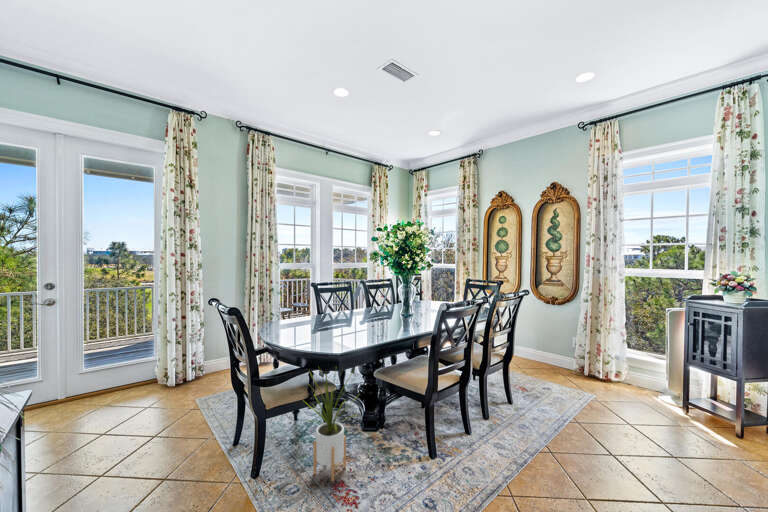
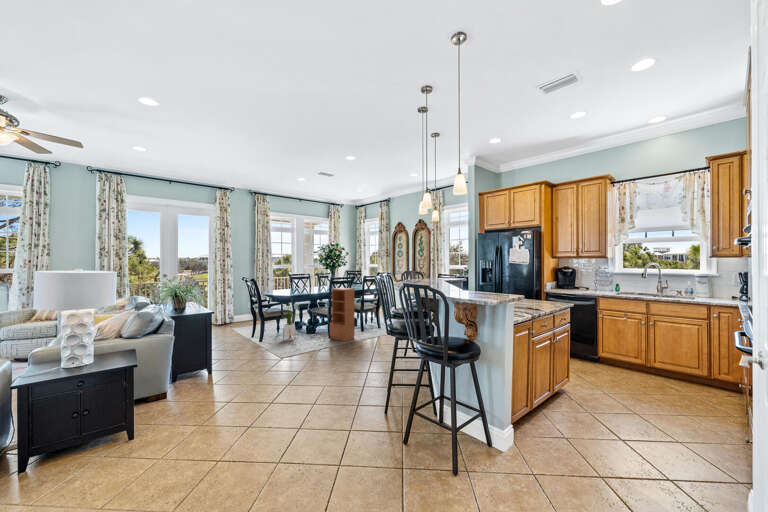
bookcase: none [438,328,503,490] -> present [330,288,355,341]

